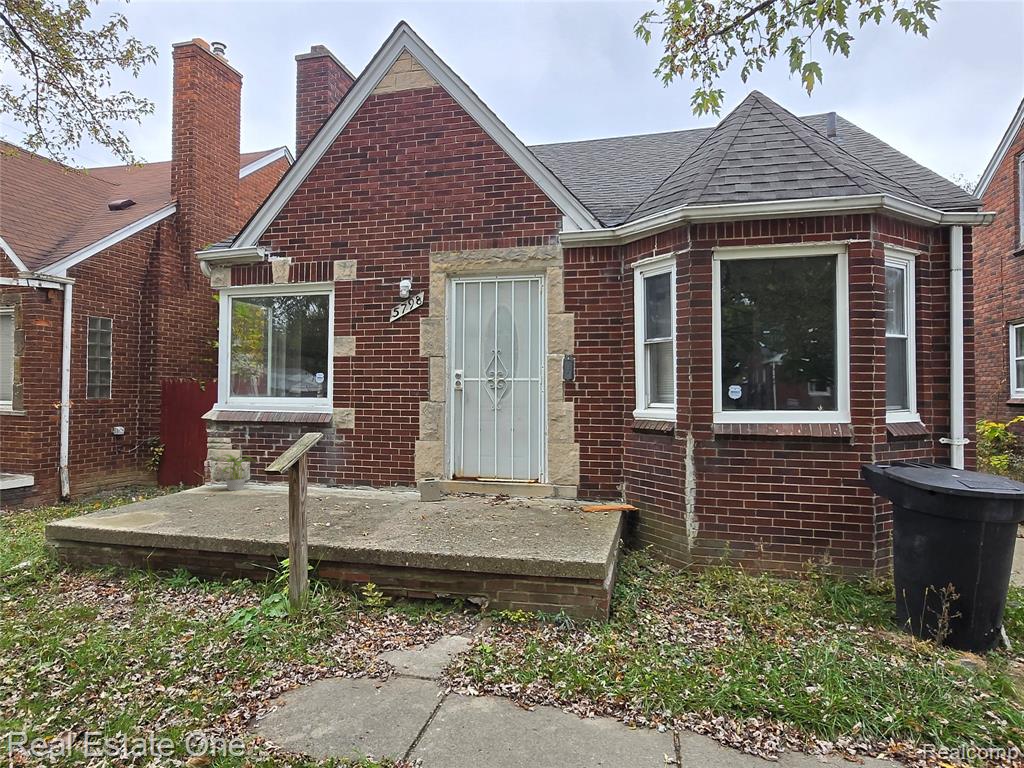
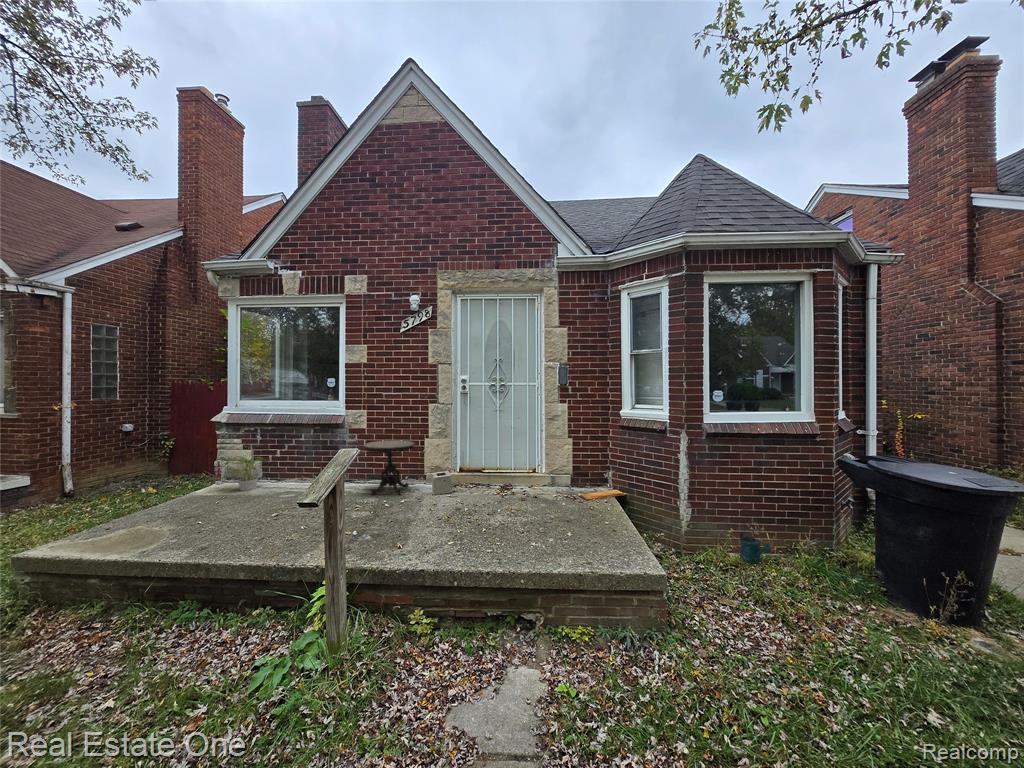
side table: none [350,441,403,498] -> present [364,441,414,495]
watering can: none [748,548,773,583] -> present [740,532,772,564]

